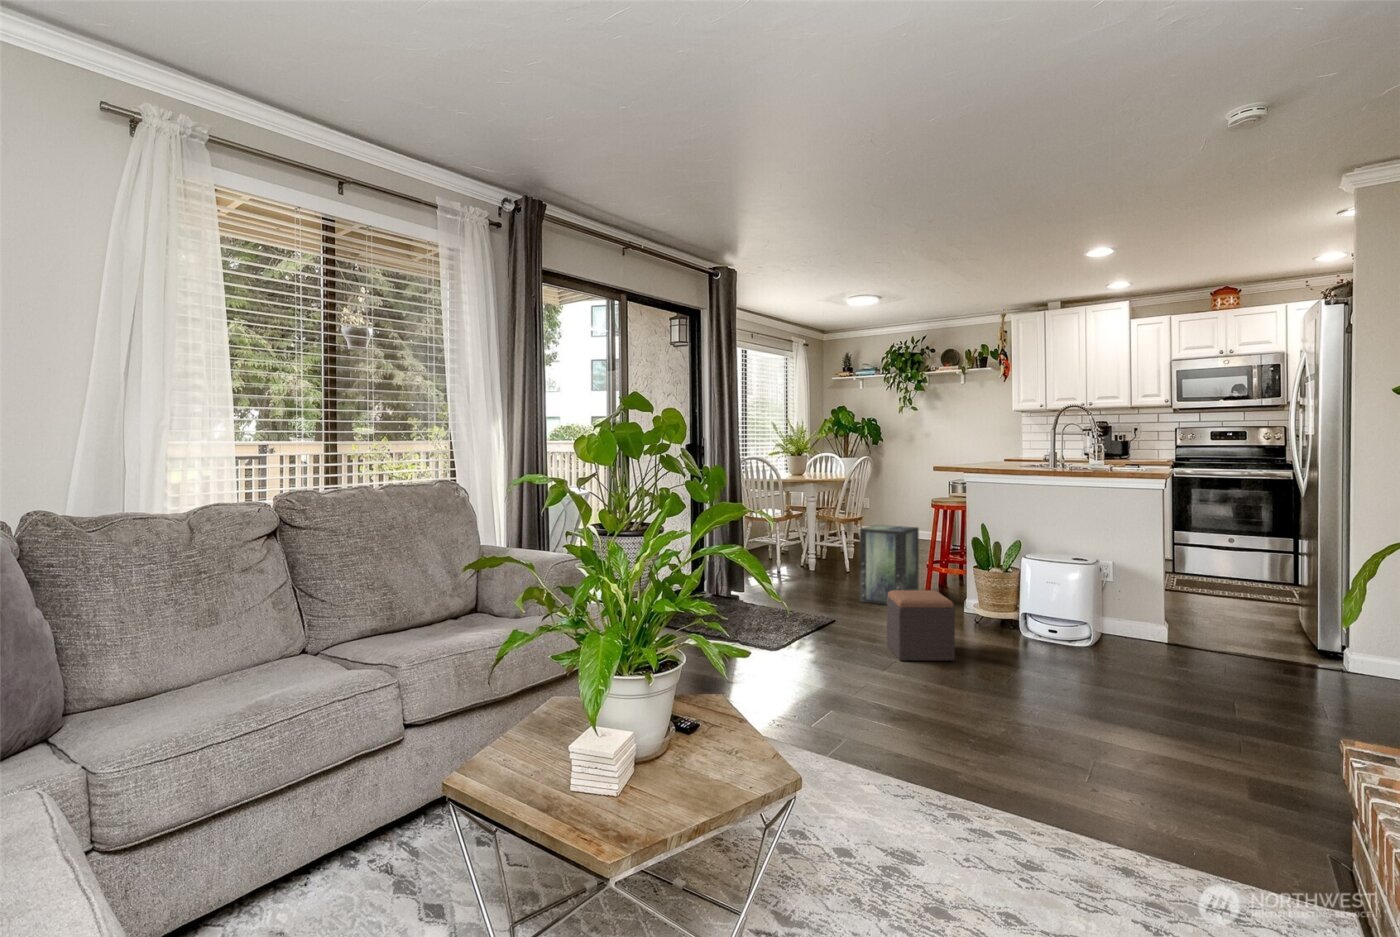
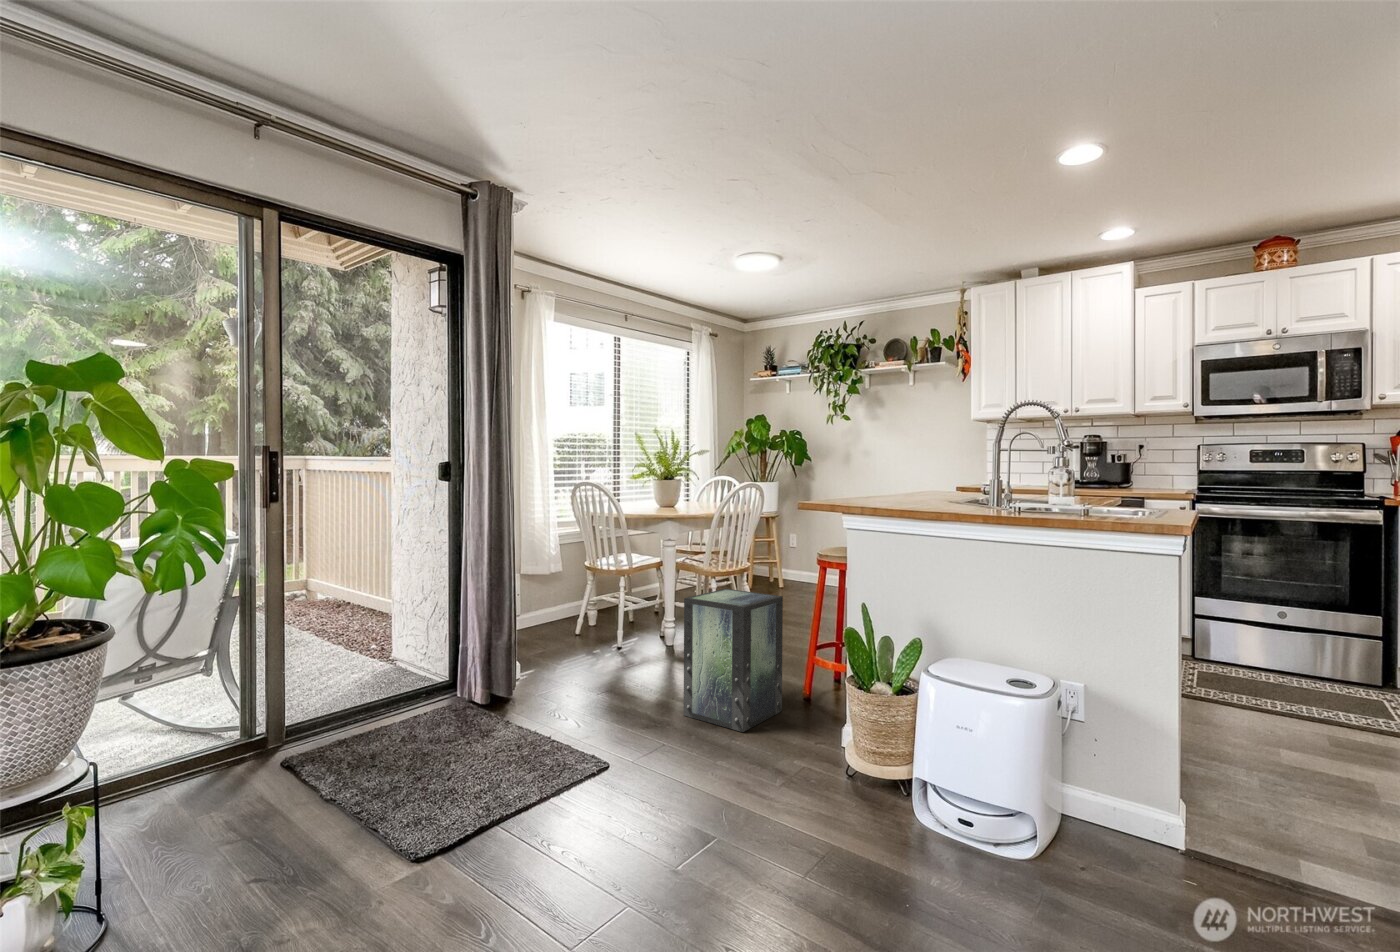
footstool: present [887,590,955,661] -> none [618,746,735,919]

